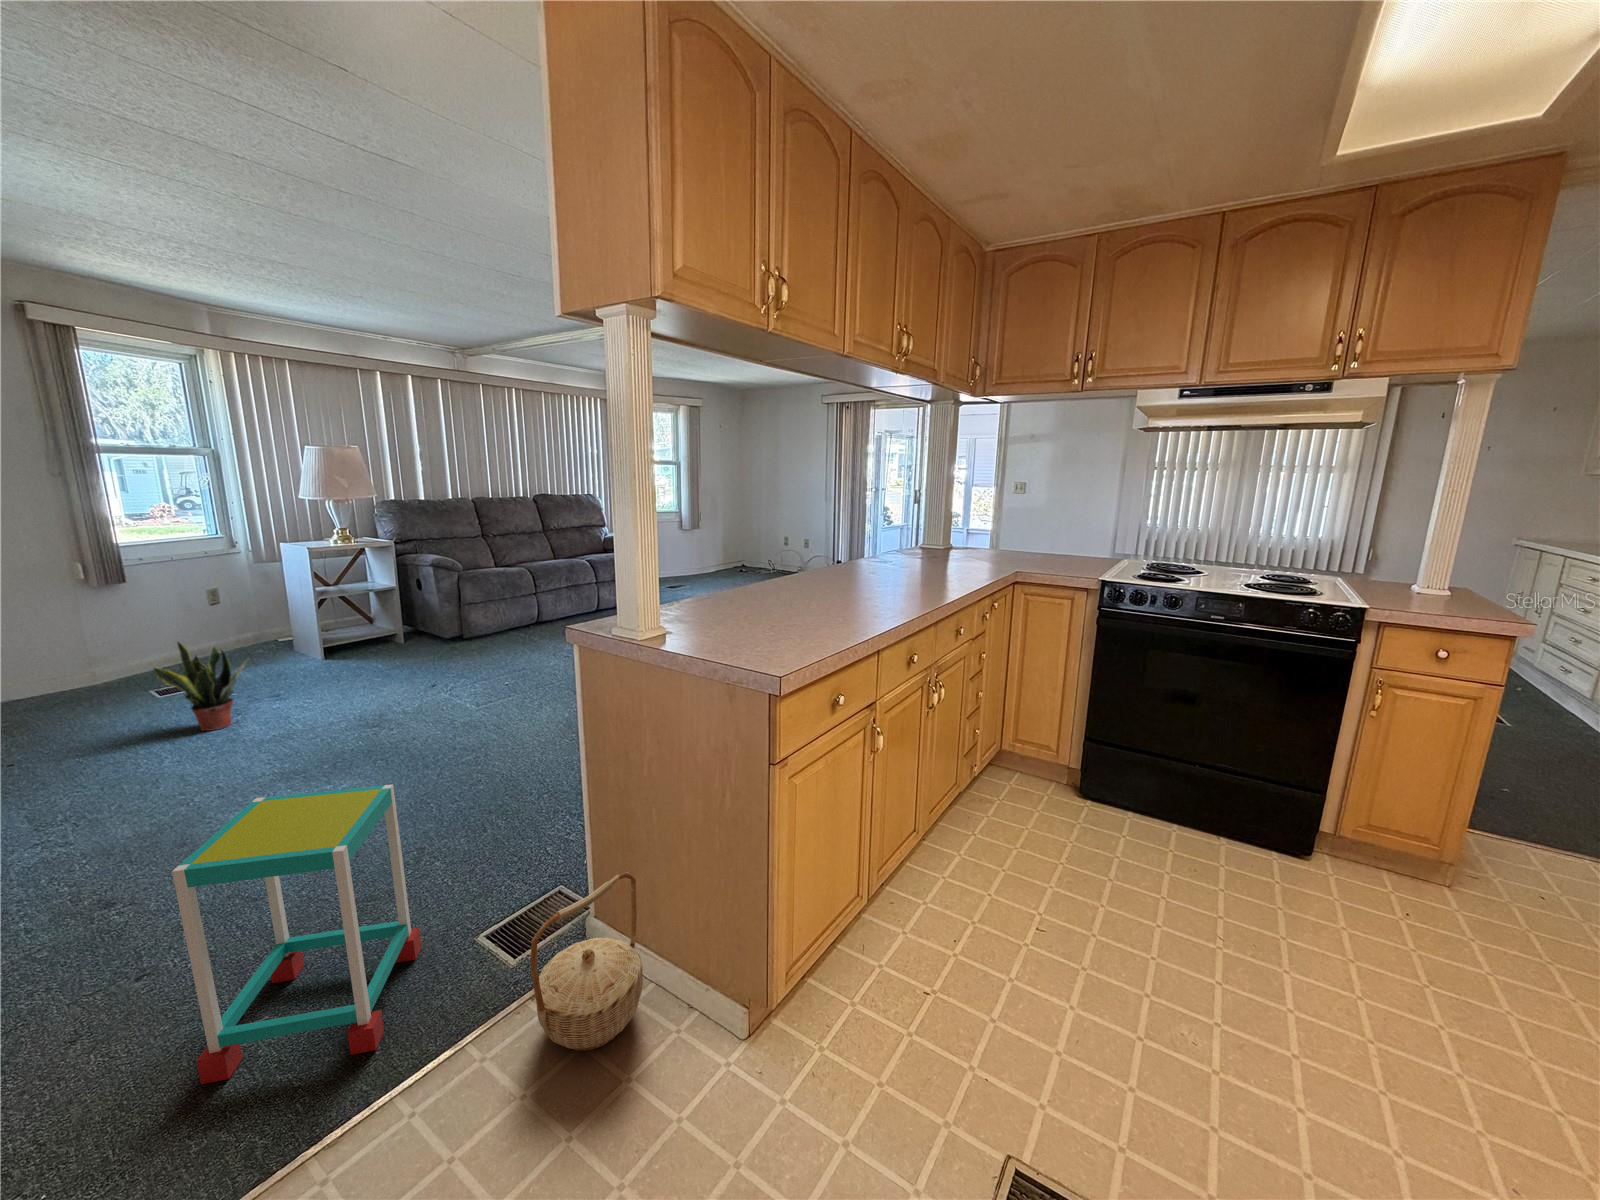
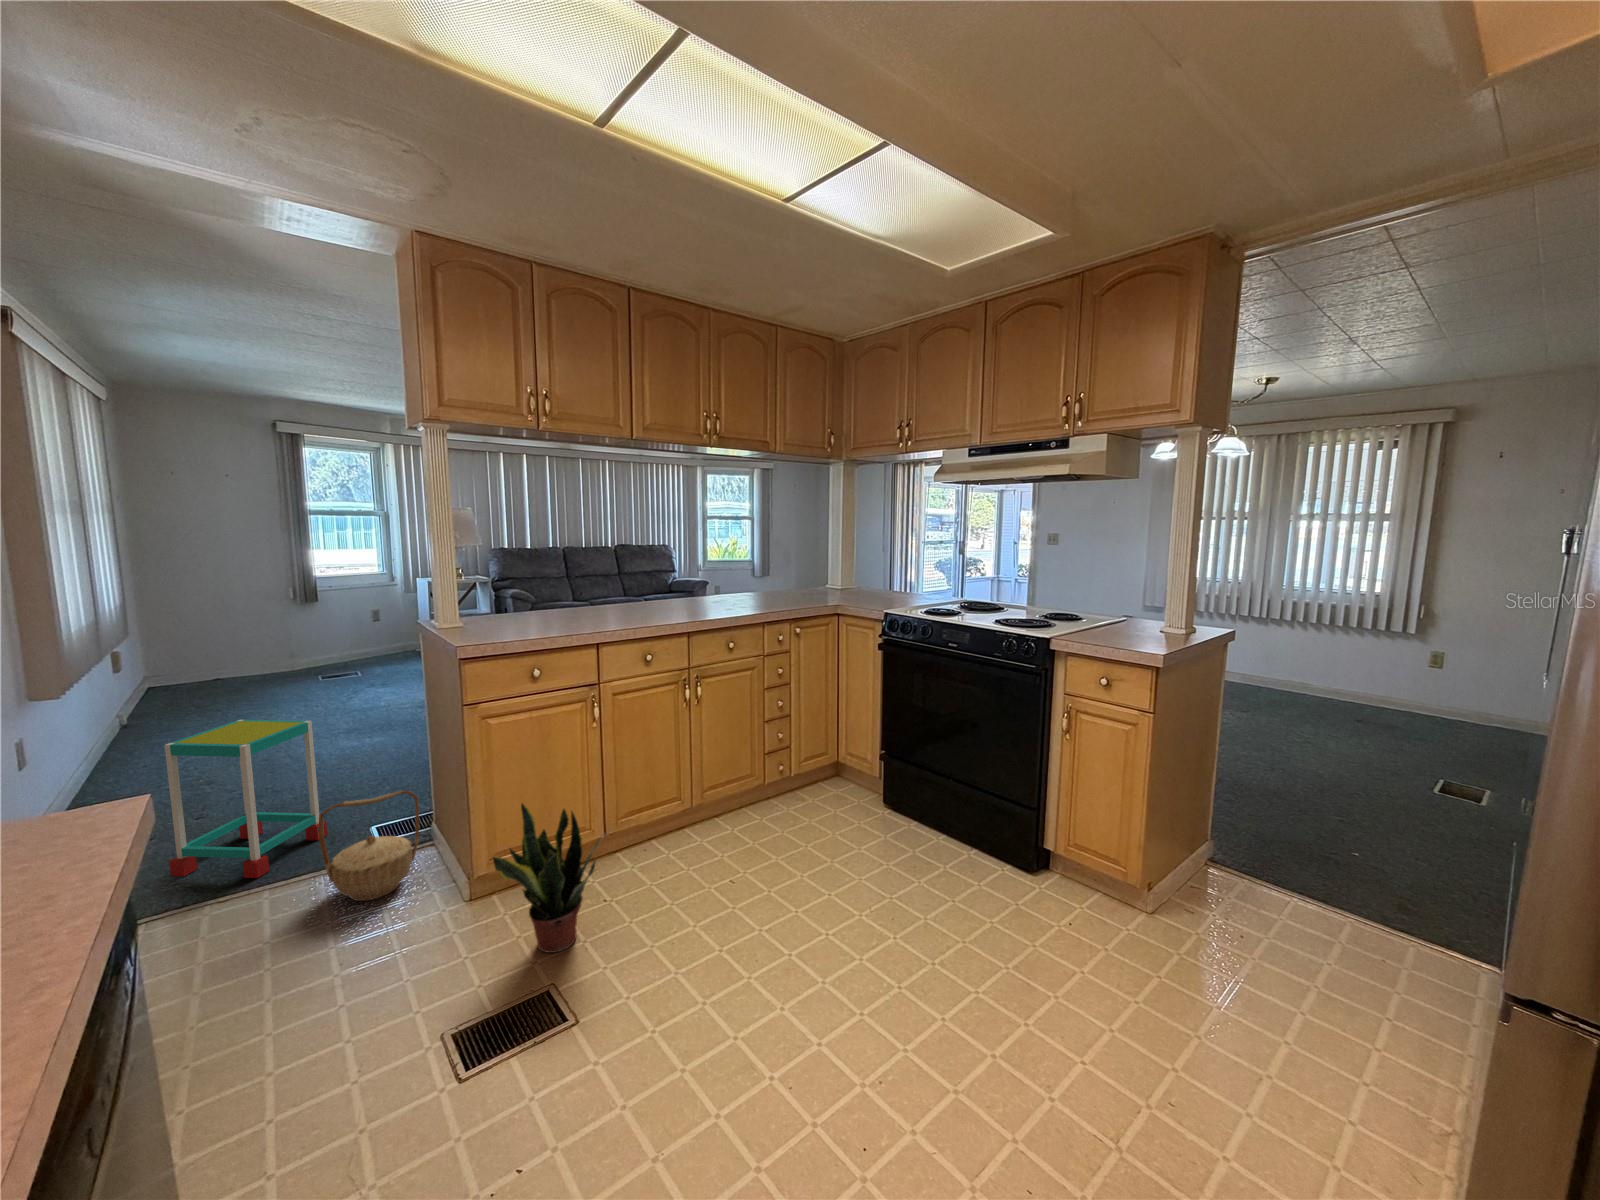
potted plant: present [154,642,247,731] -> present [493,804,602,953]

